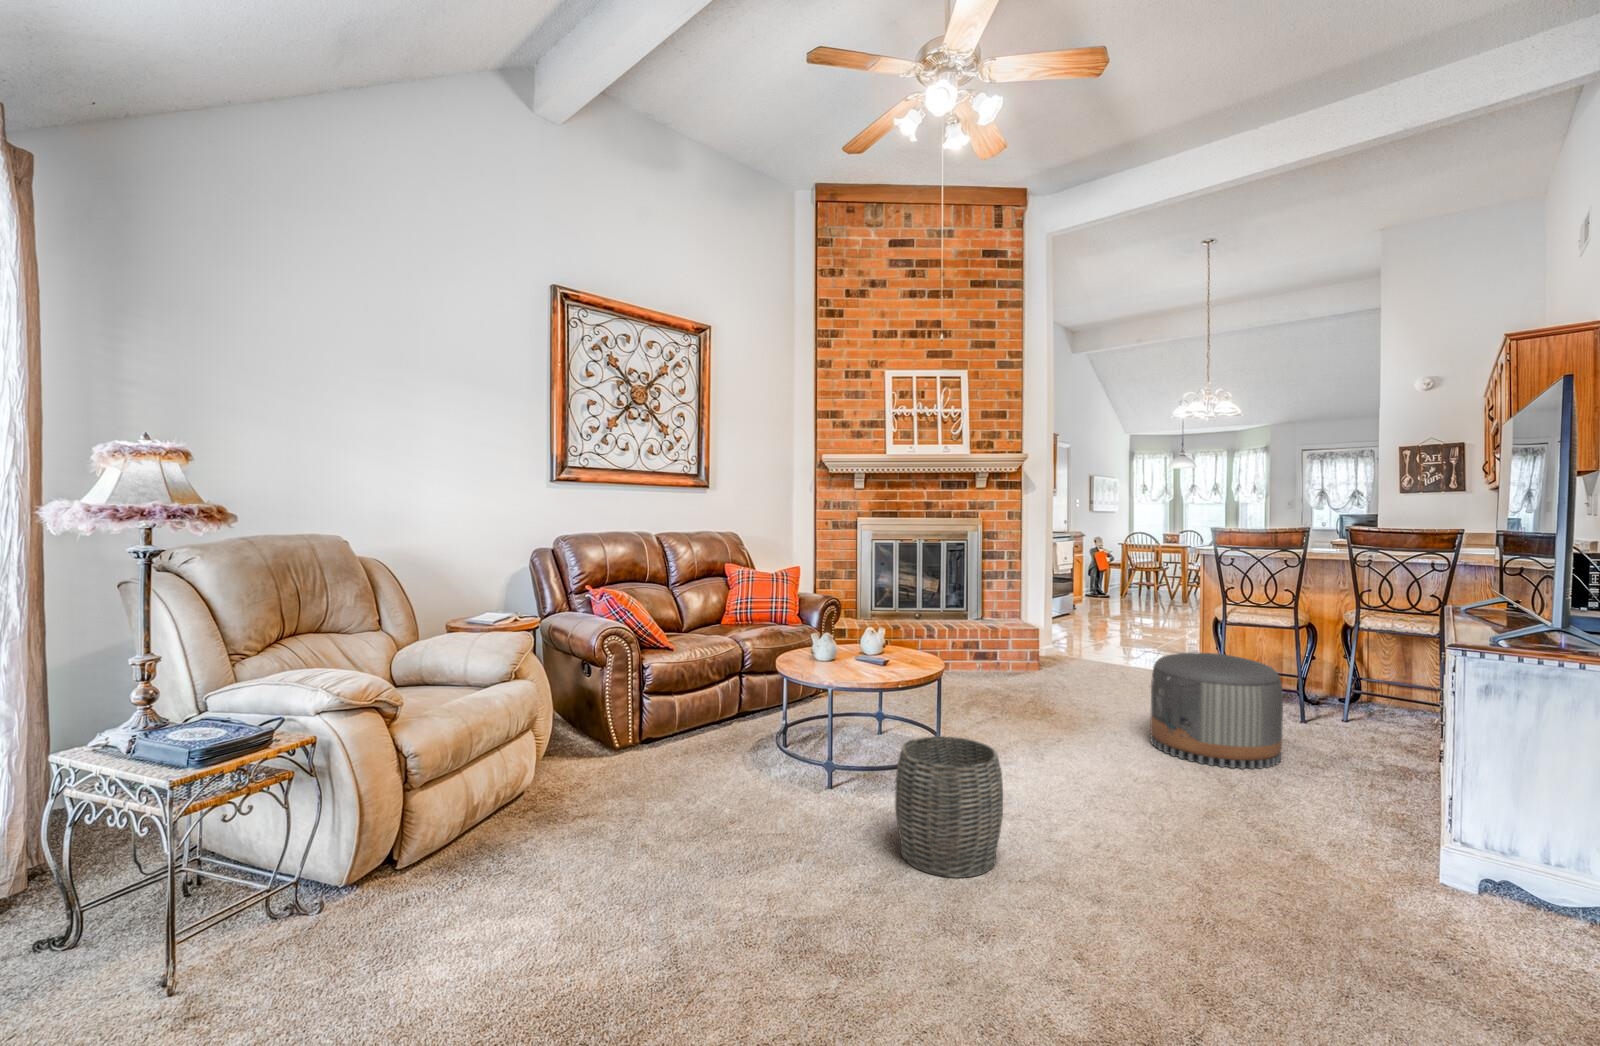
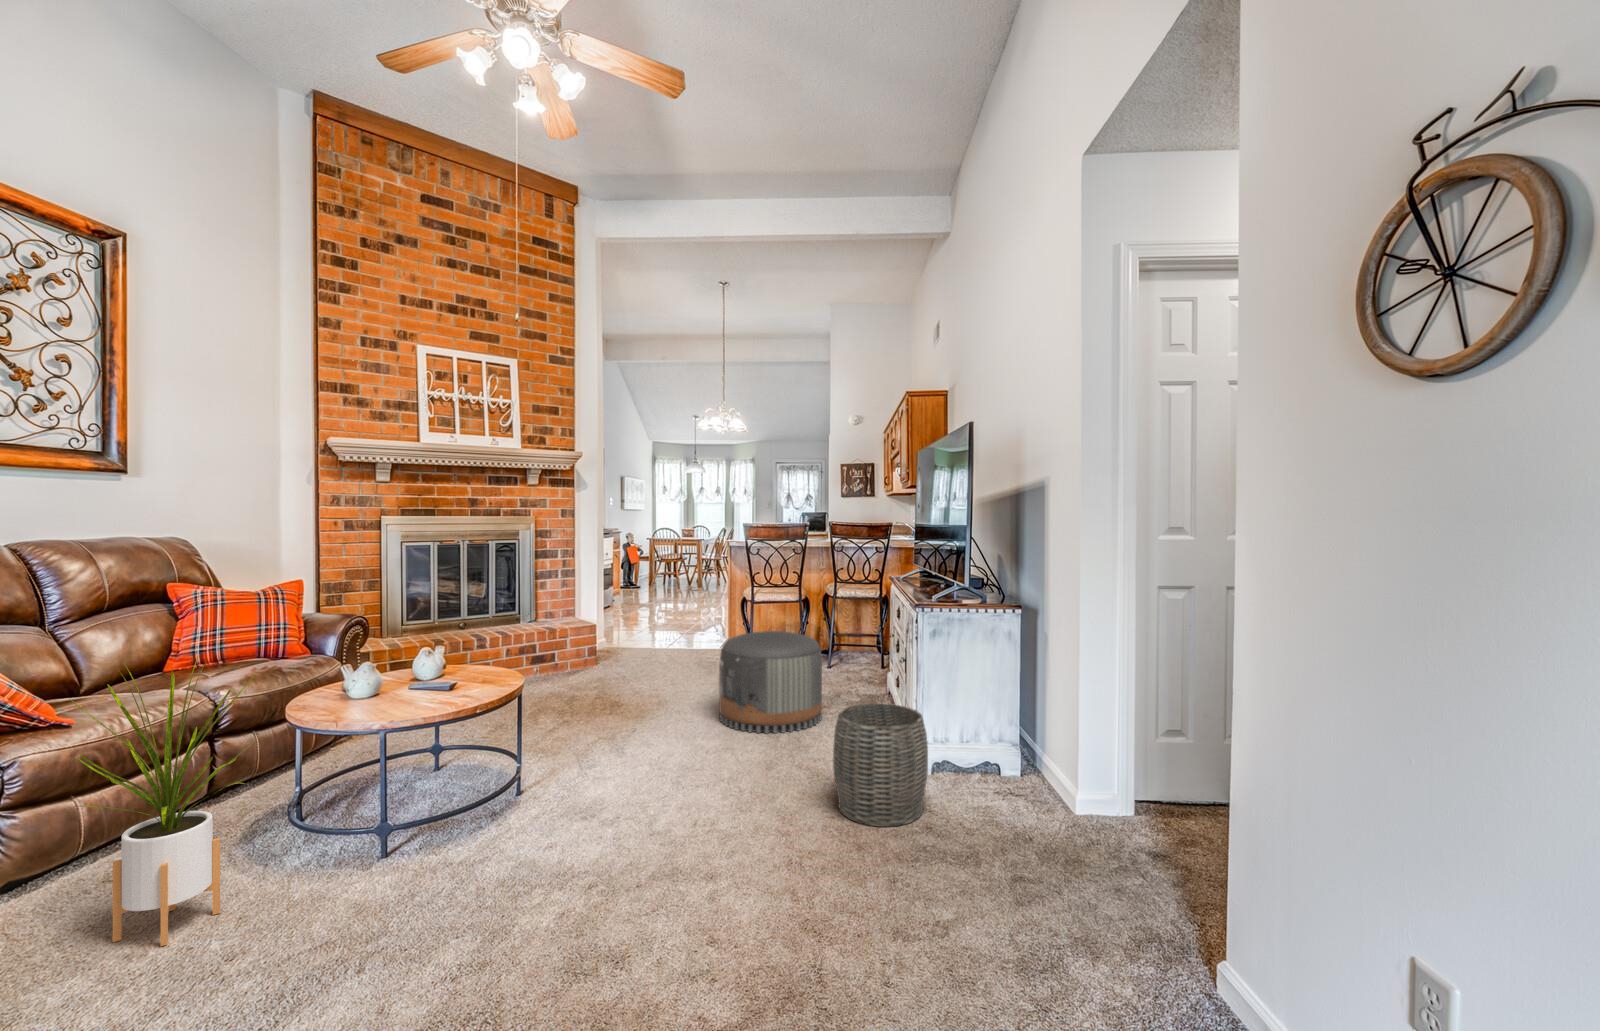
house plant: none [668,614,762,798] -> present [70,656,255,946]
woven basket: present [895,736,1003,878] -> present [833,703,928,827]

